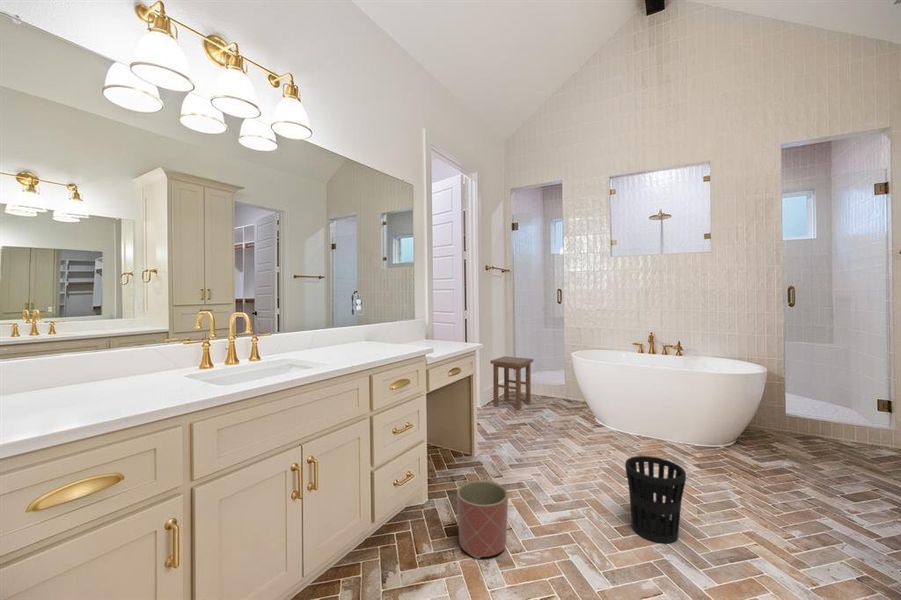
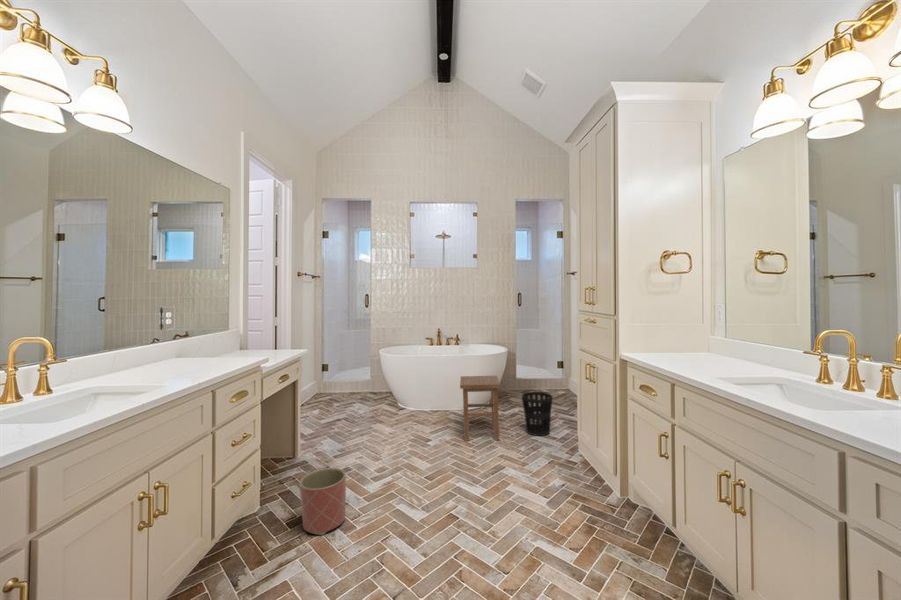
stool: present [490,356,533,410] -> present [460,376,500,441]
wastebasket: present [625,456,686,543] -> present [522,392,553,436]

